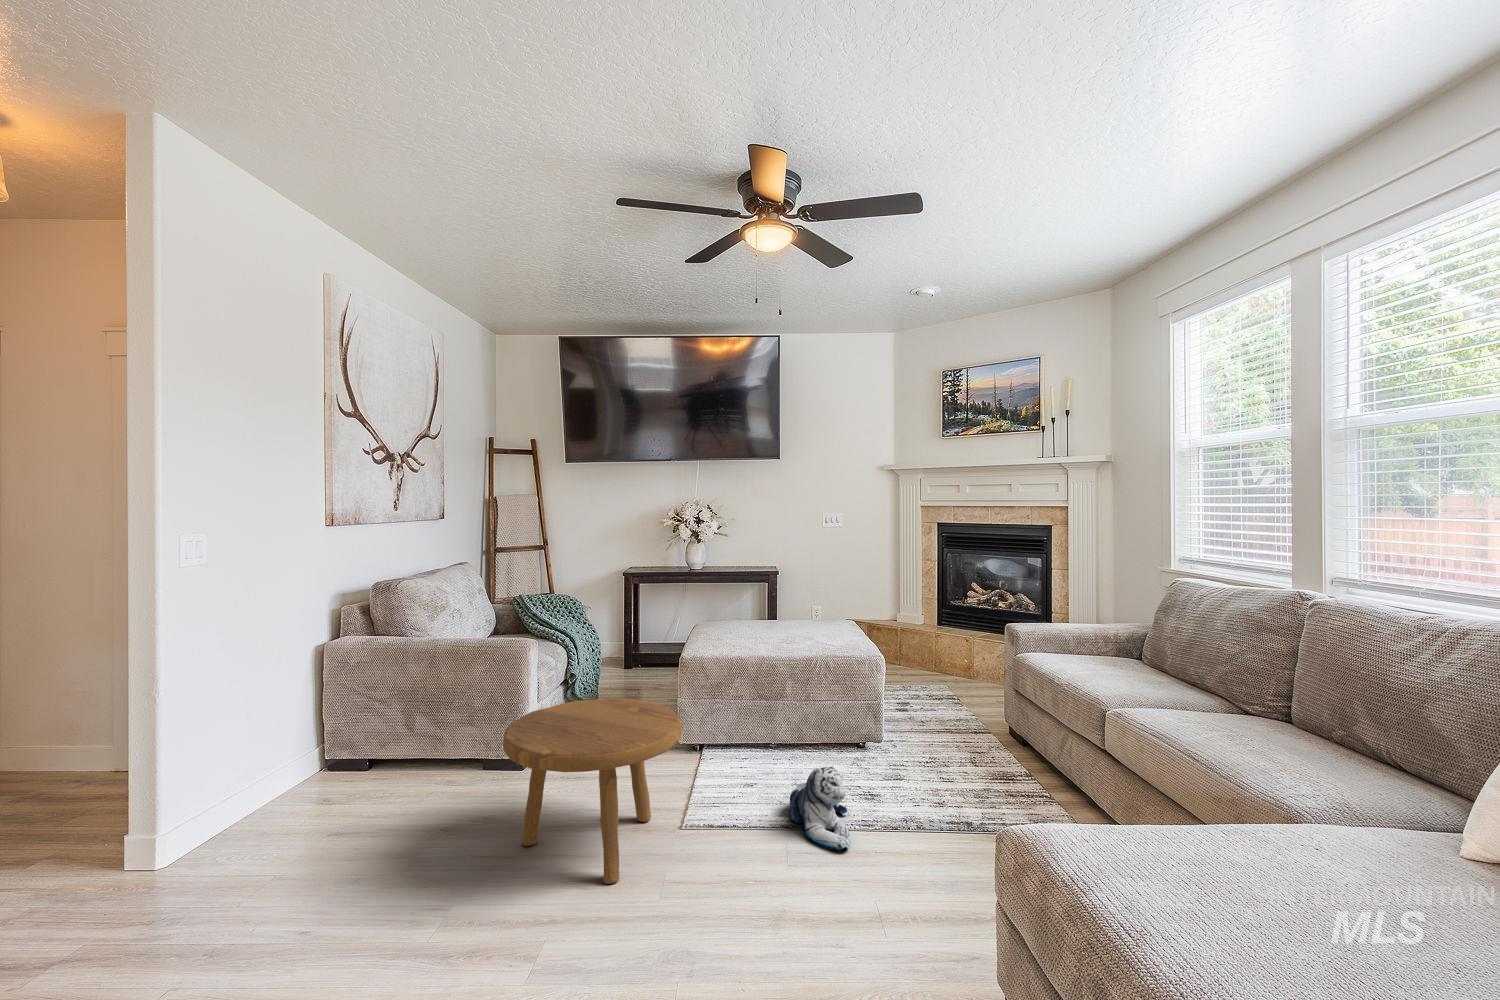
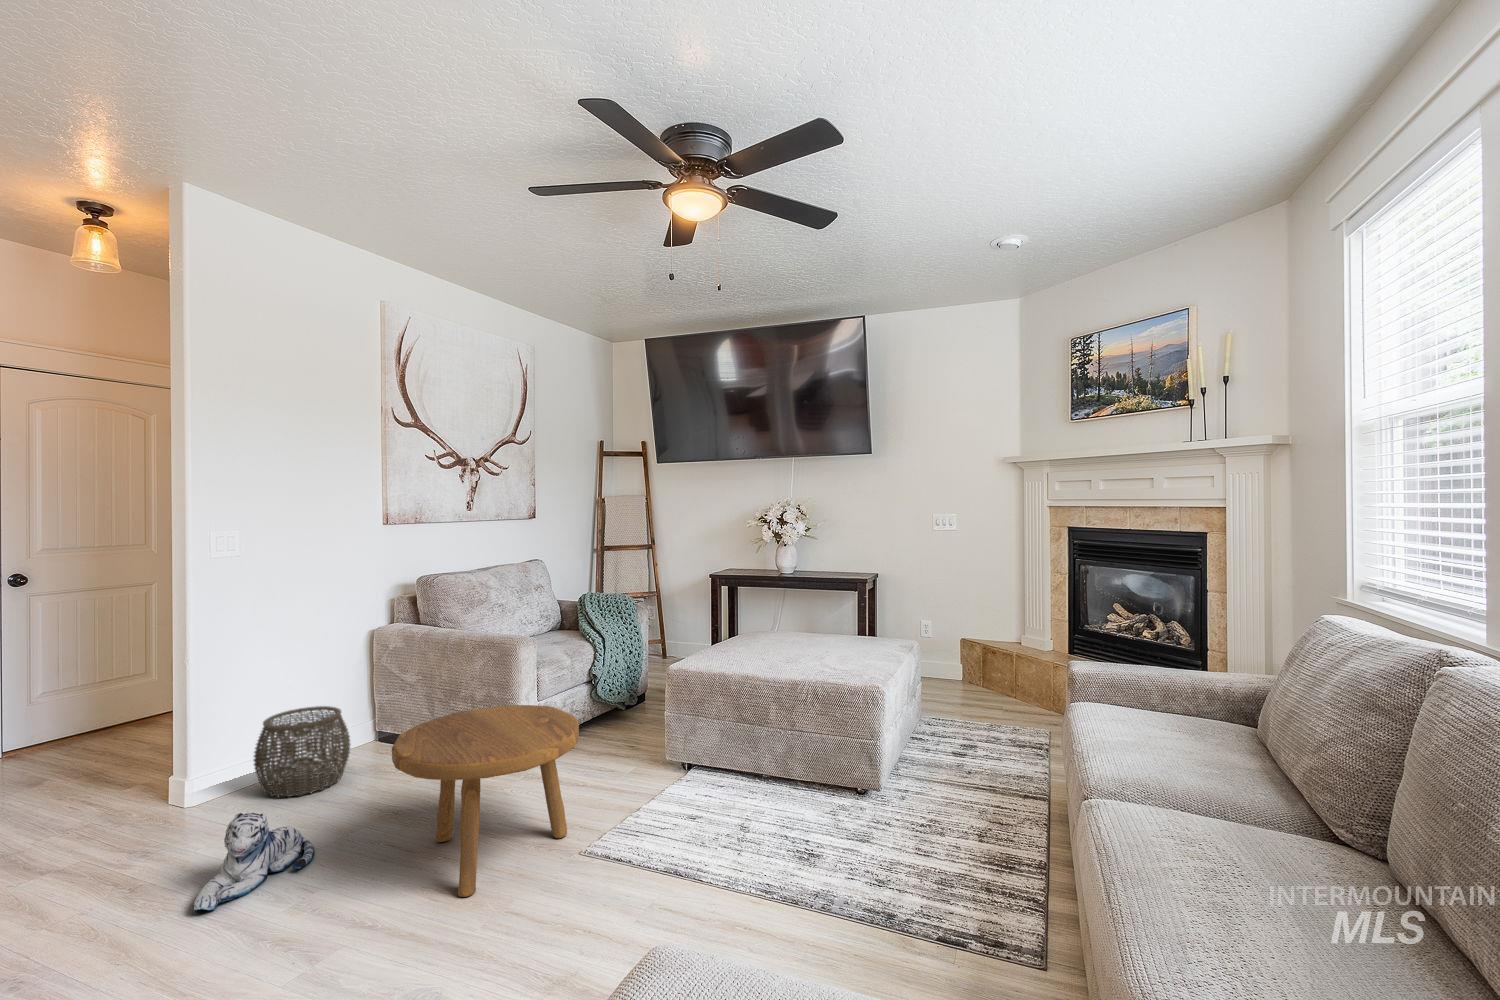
woven basket: none [228,731,344,841] -> present [254,706,350,797]
plush toy: present [790,767,850,850] -> present [193,813,314,911]

